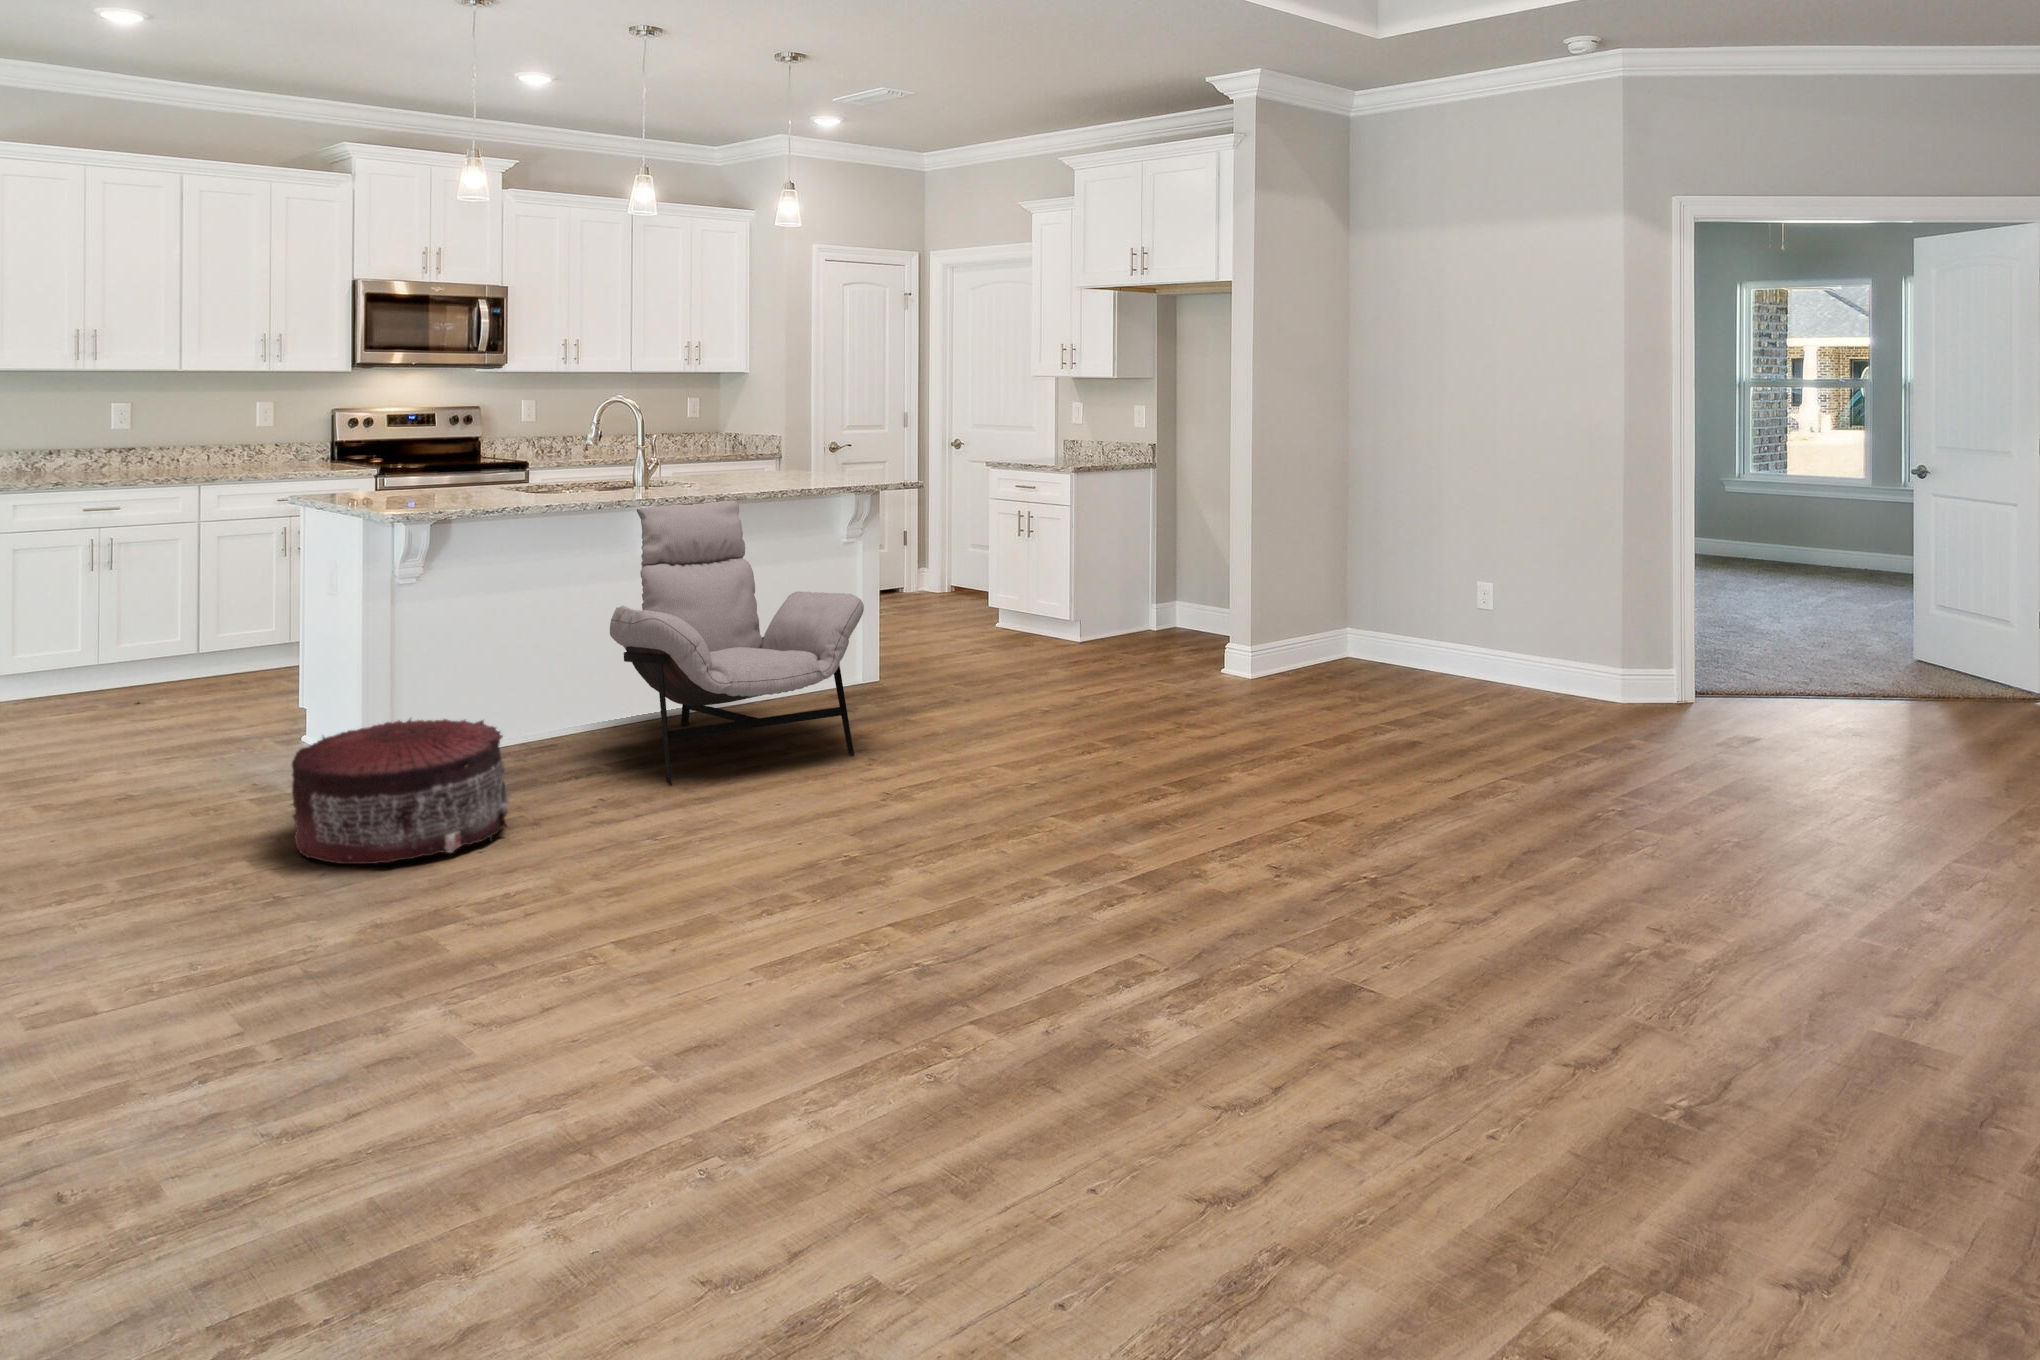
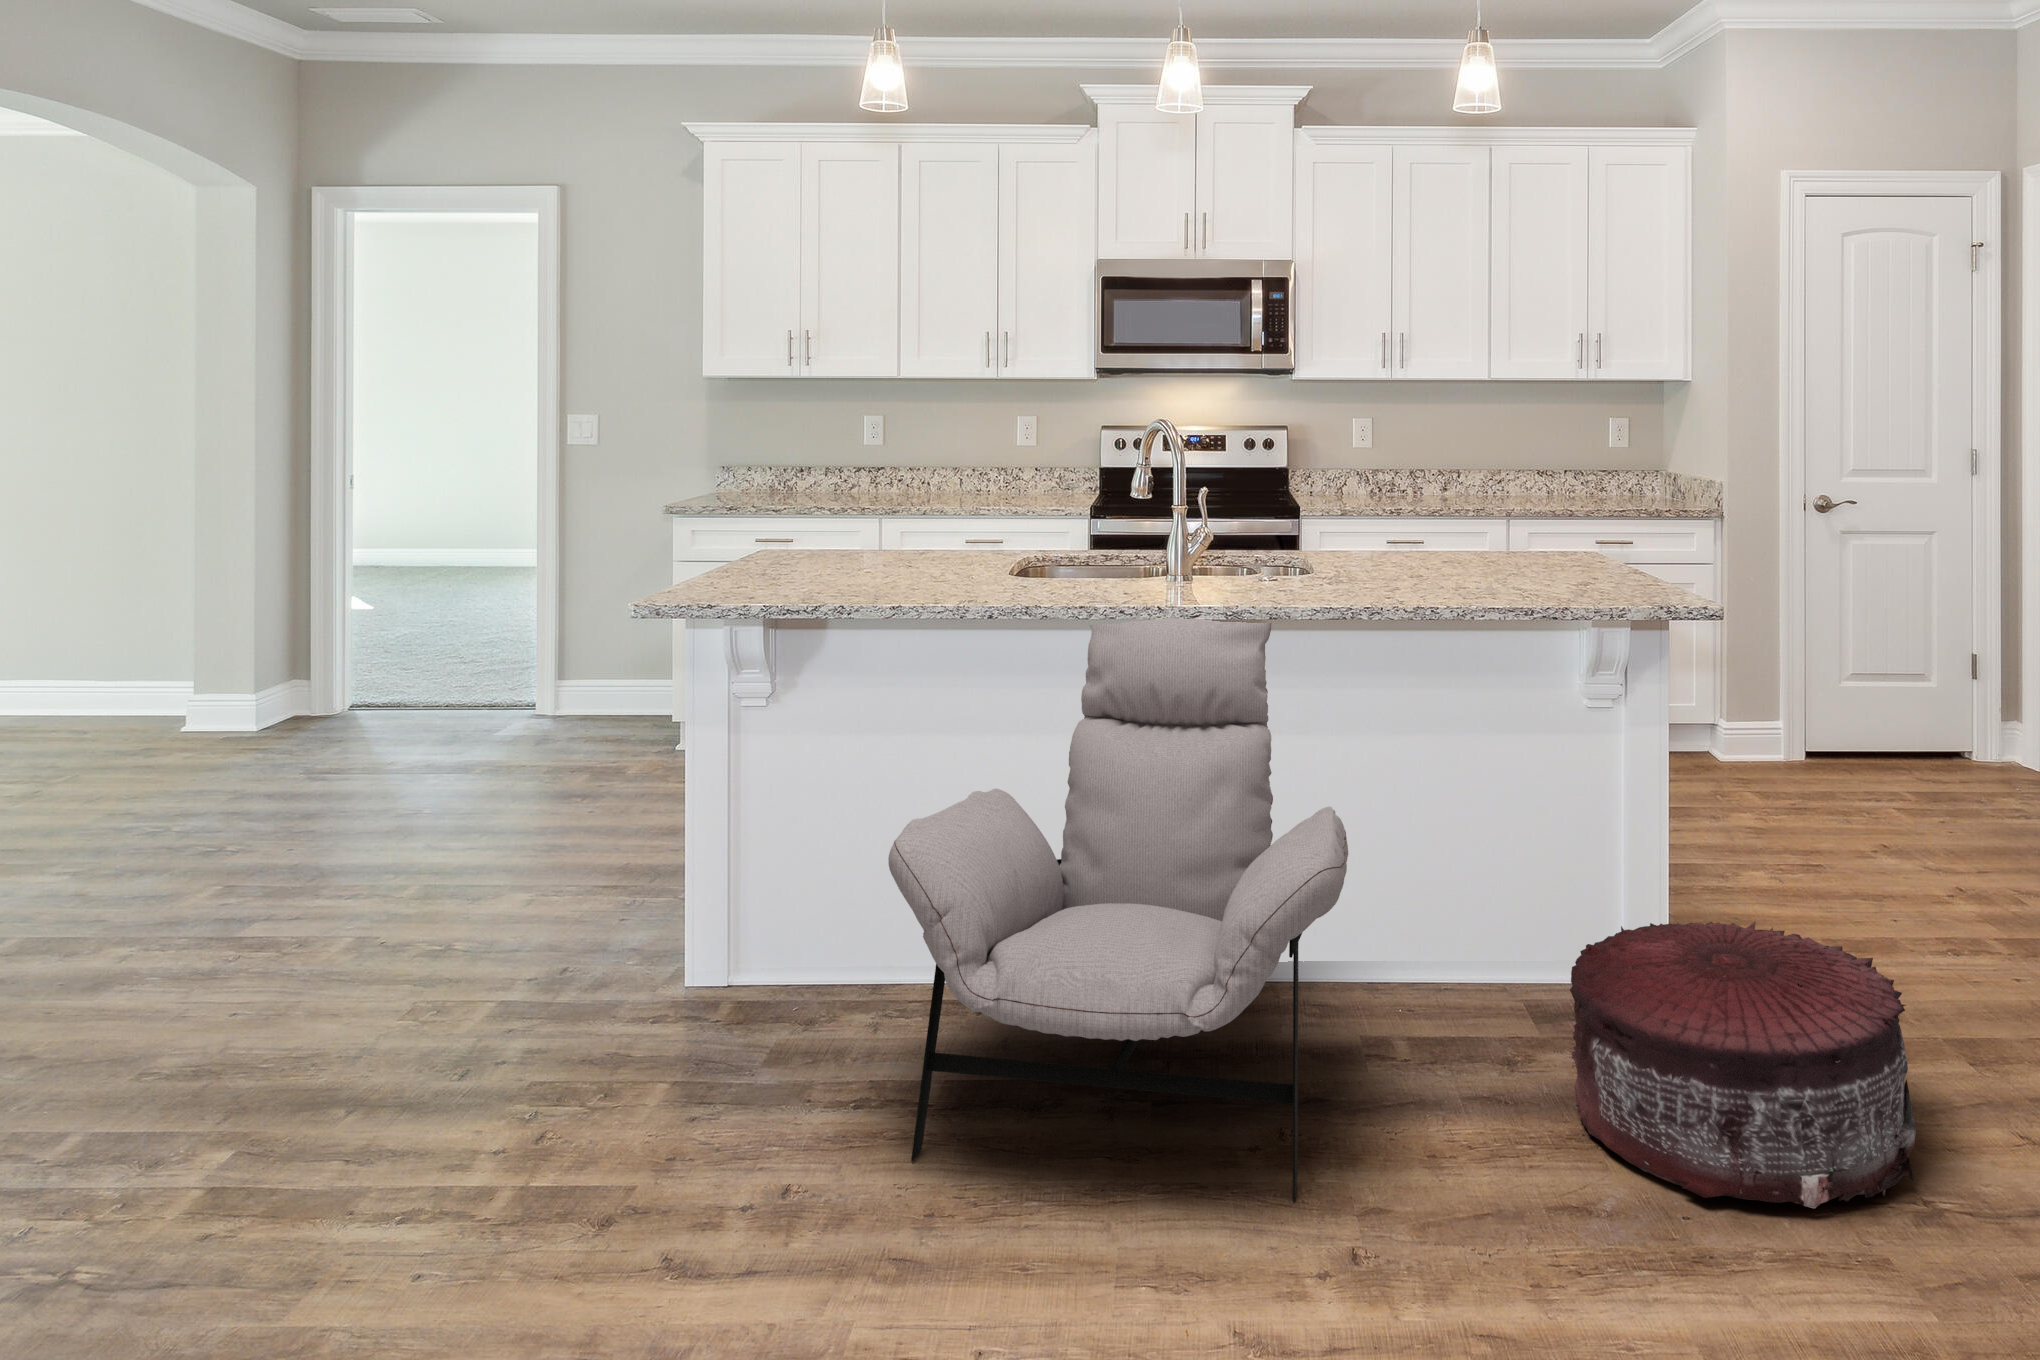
pouf: present [292,719,508,864] -> present [1570,922,1916,1208]

